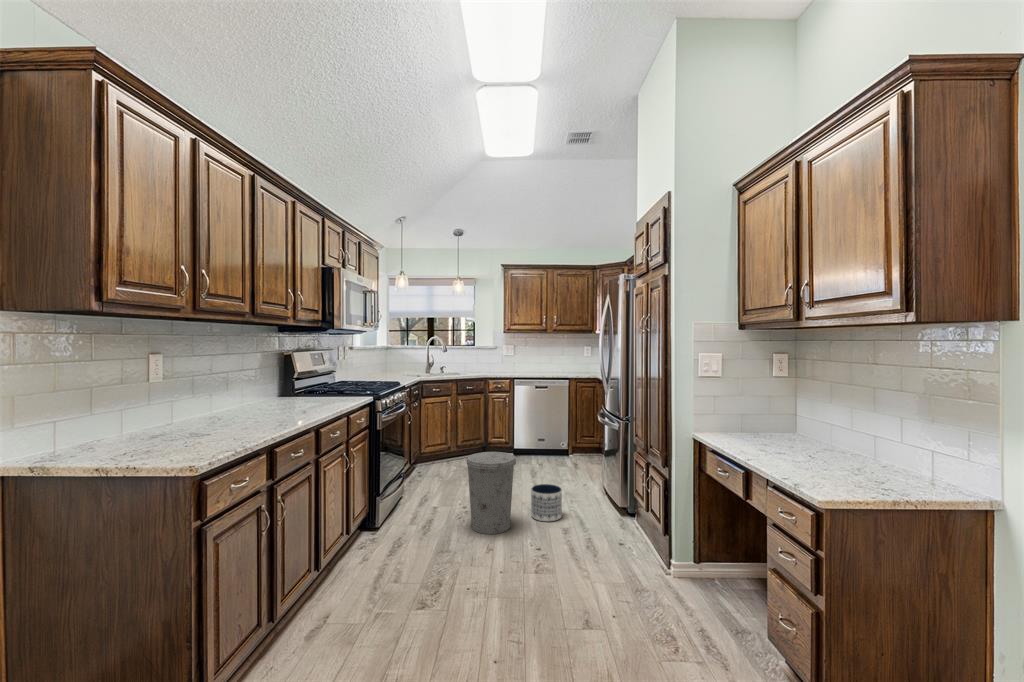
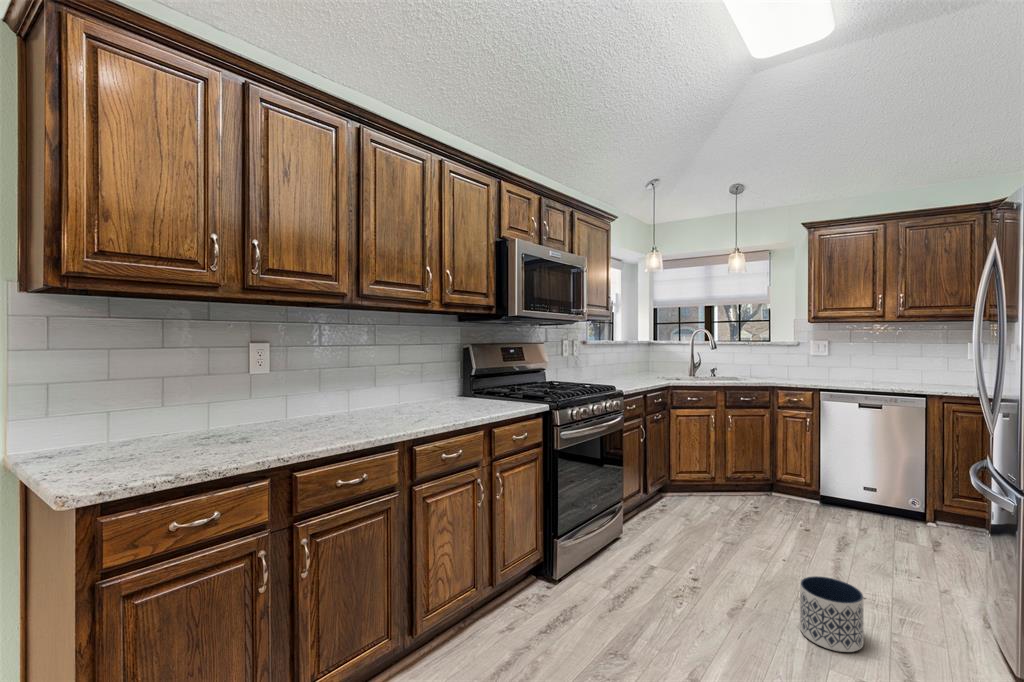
trash can: present [467,452,516,534] -> none [678,504,763,644]

